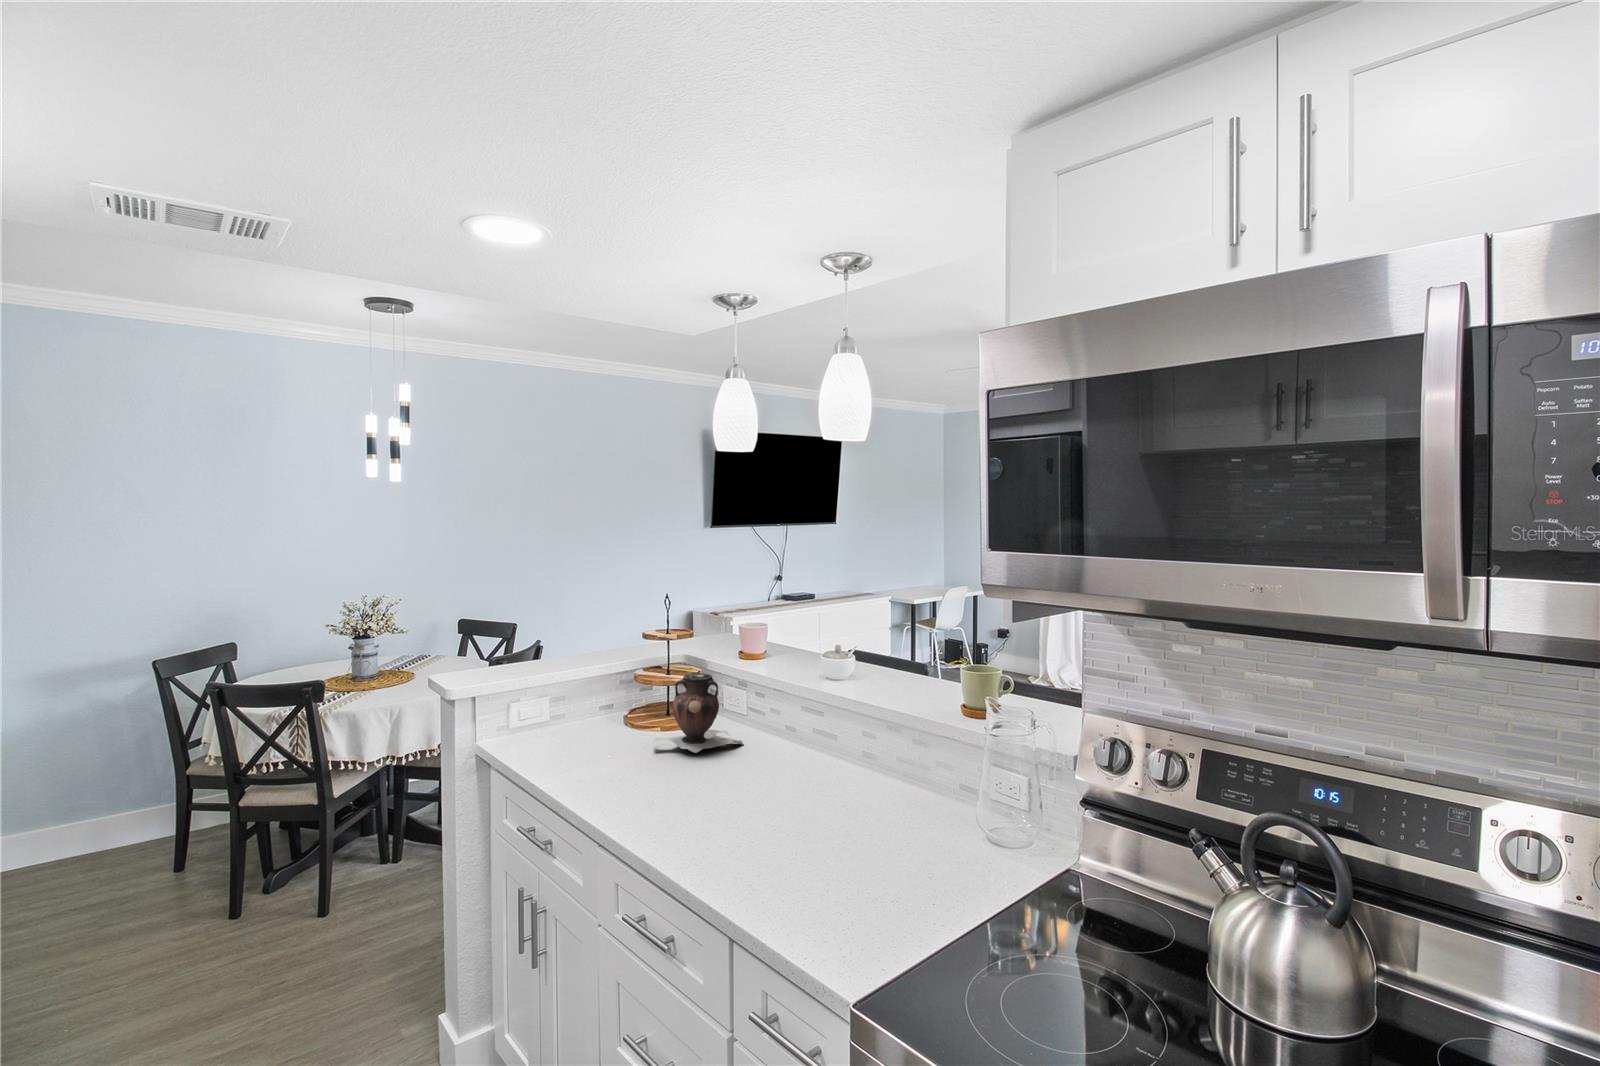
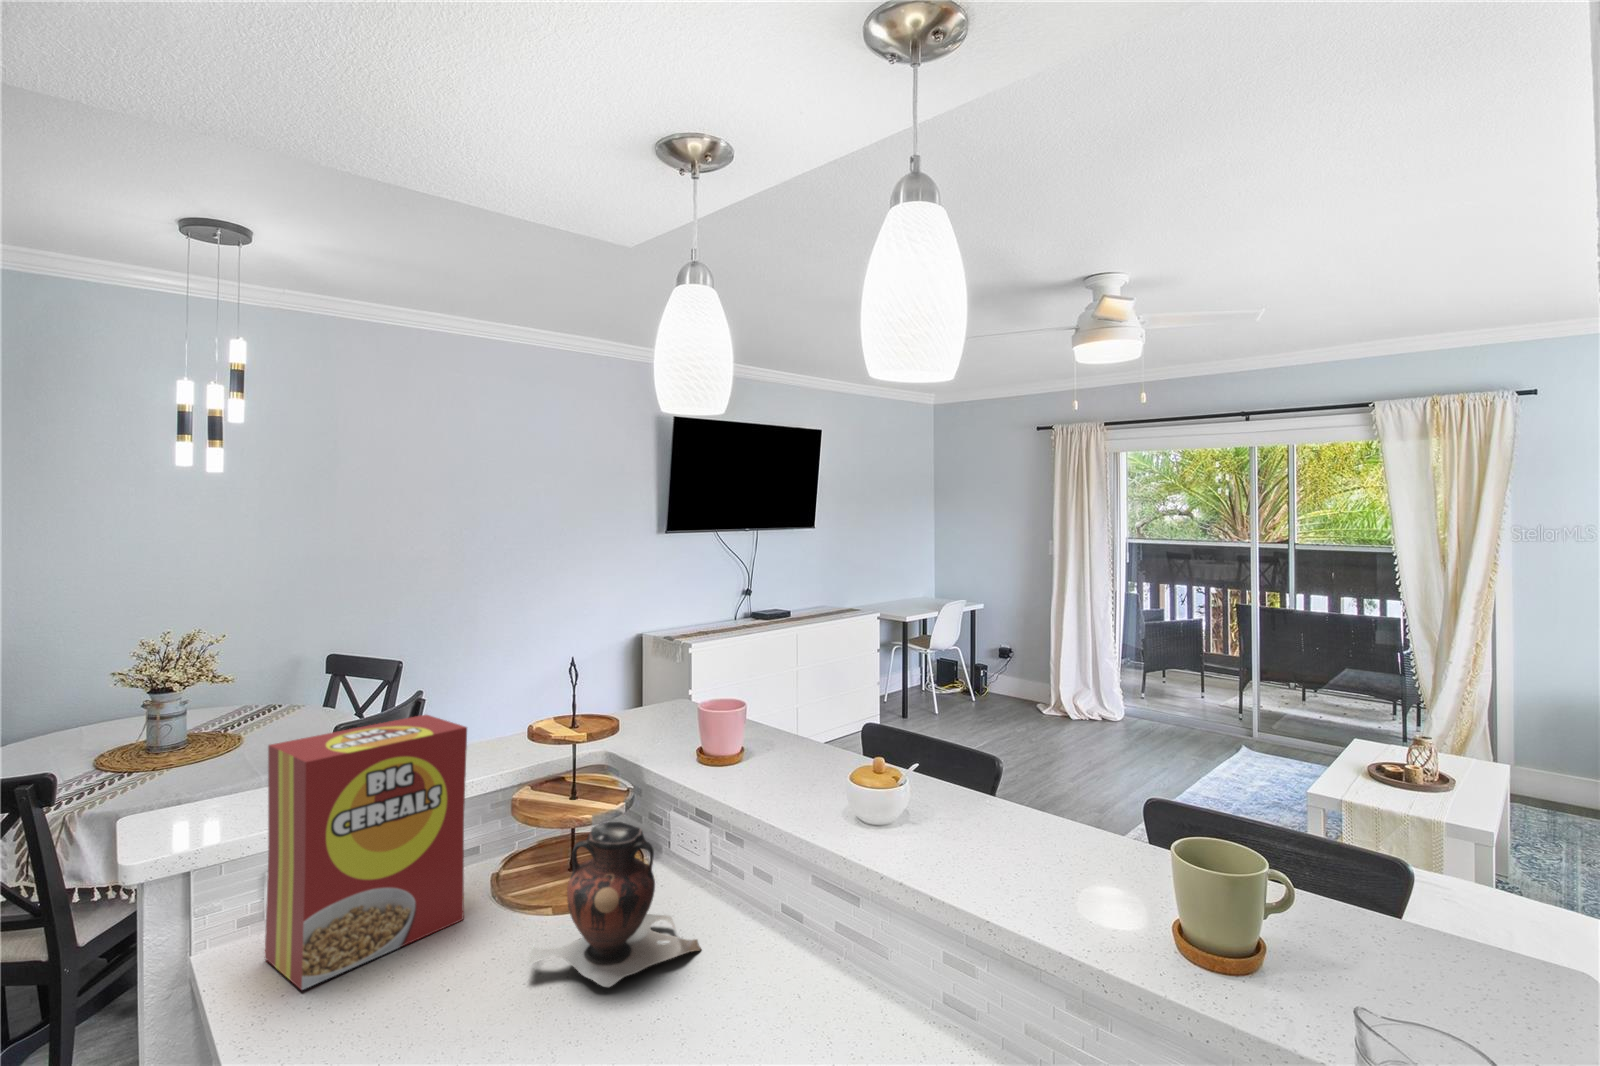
cereal box: none [513,622,612,752] -> present [265,715,467,990]

